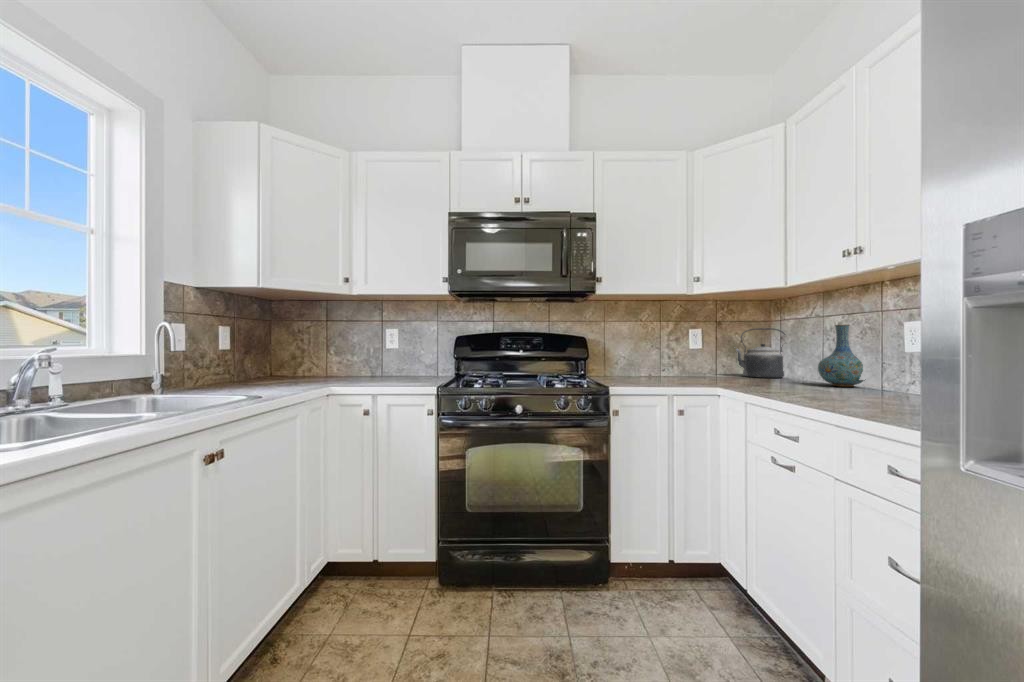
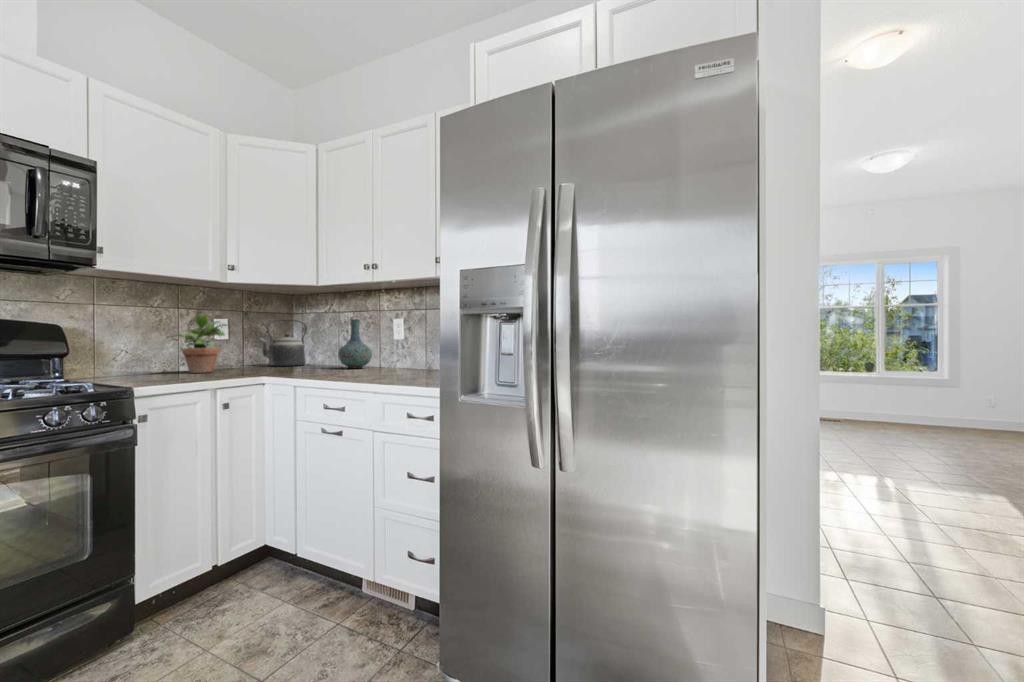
potted plant: none [651,327,698,379] -> present [171,315,227,373]

